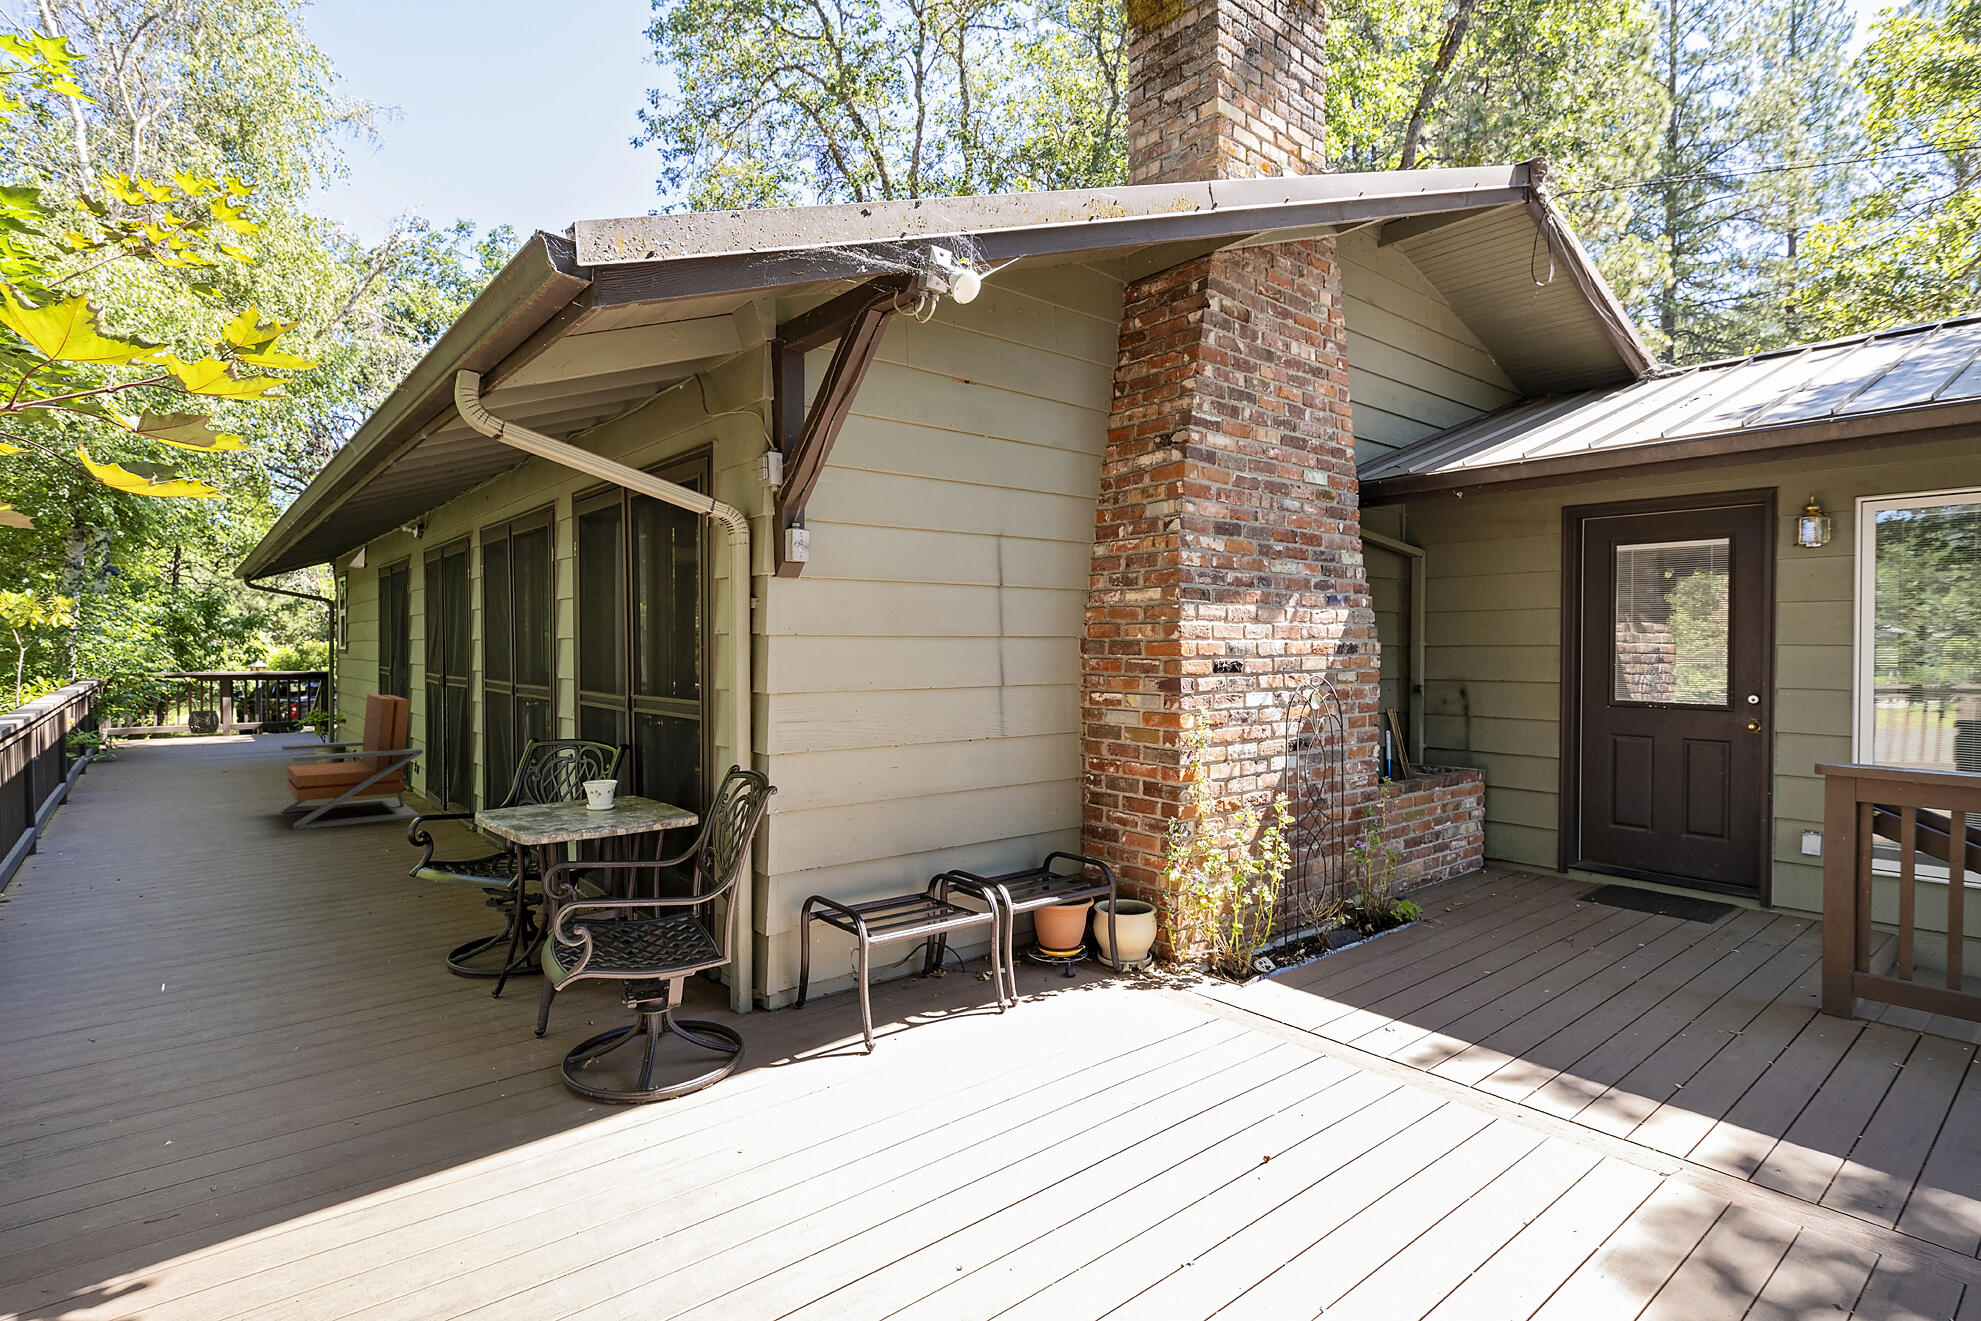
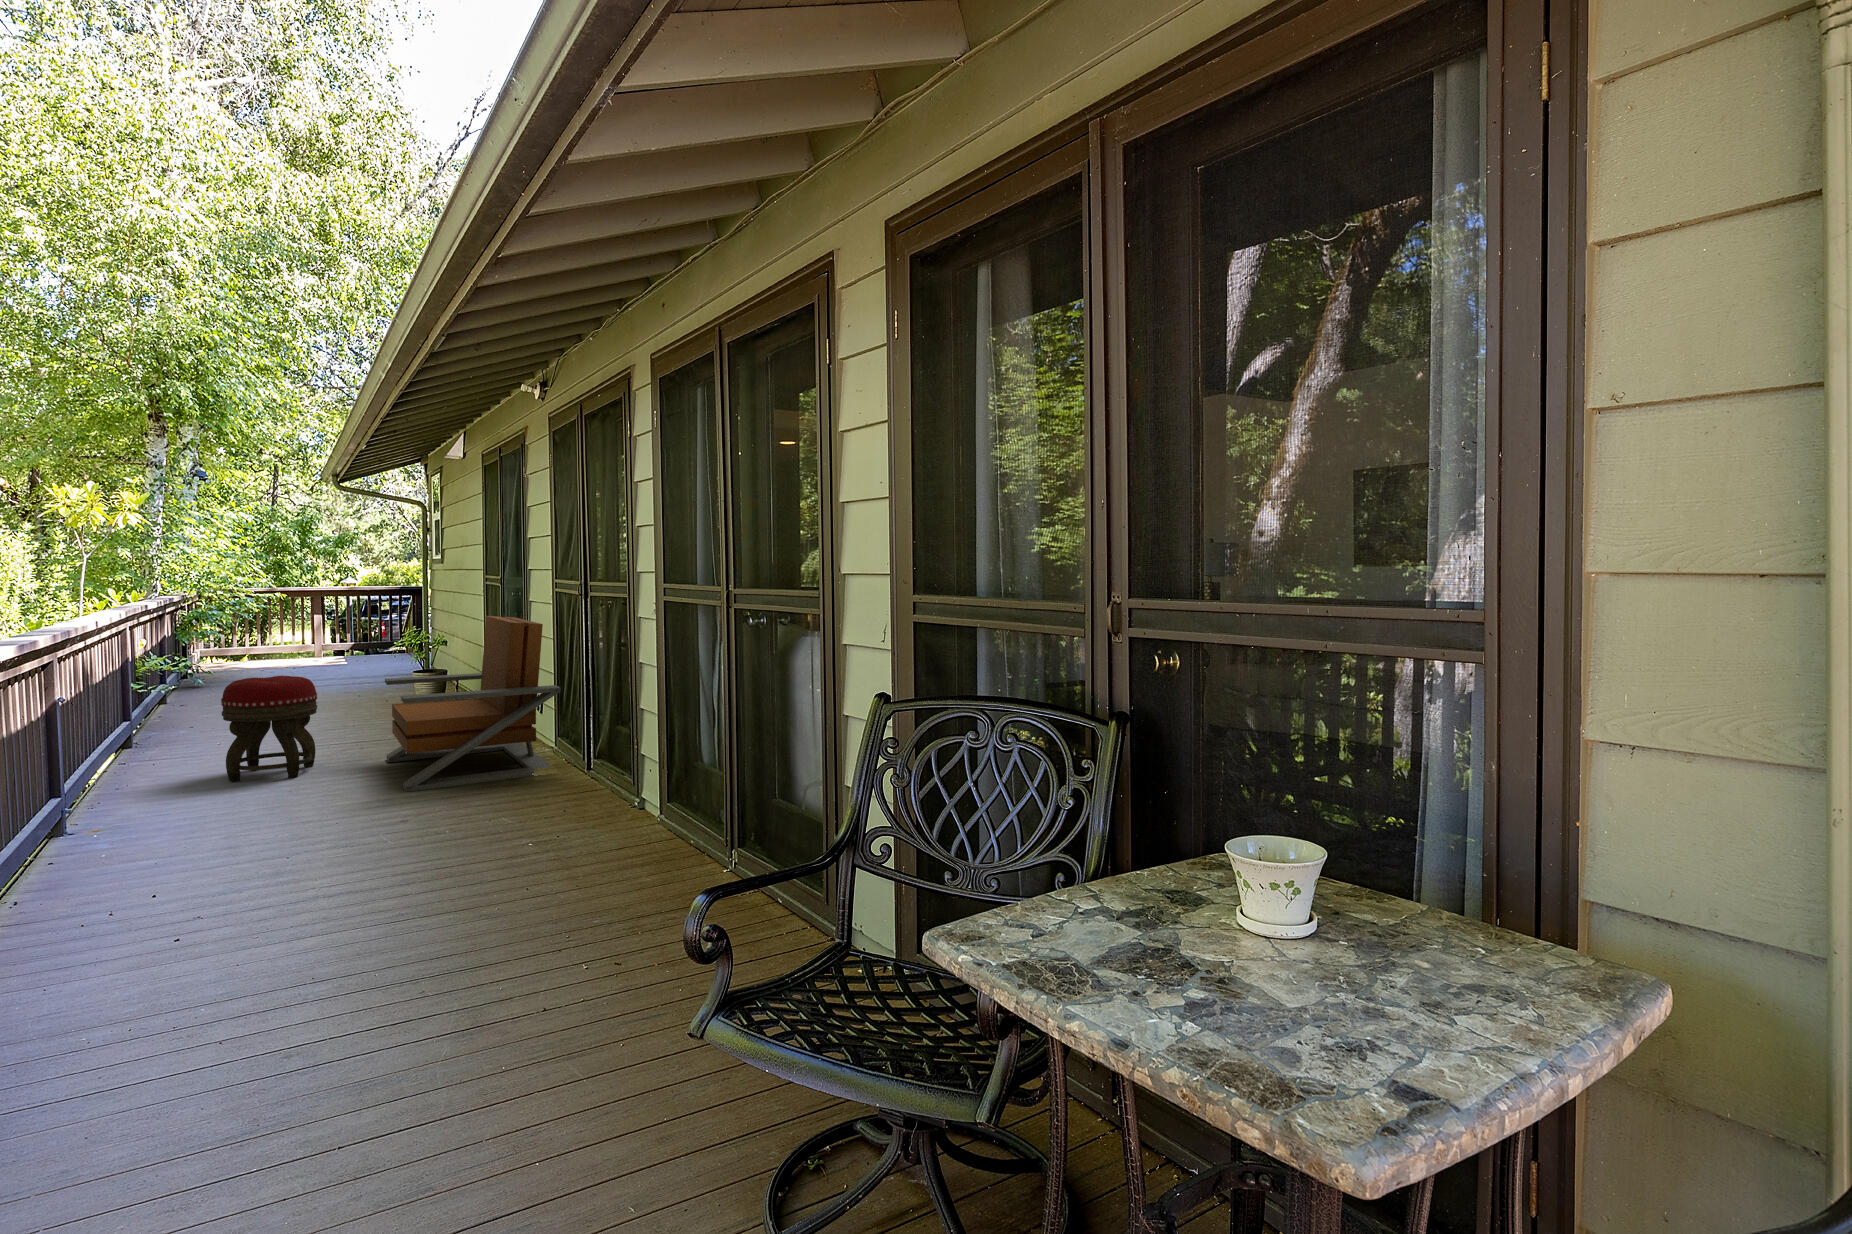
woven basket: present [188,710,219,733] -> none [283,629,314,652]
footstool: none [148,743,225,826] -> present [221,676,317,782]

